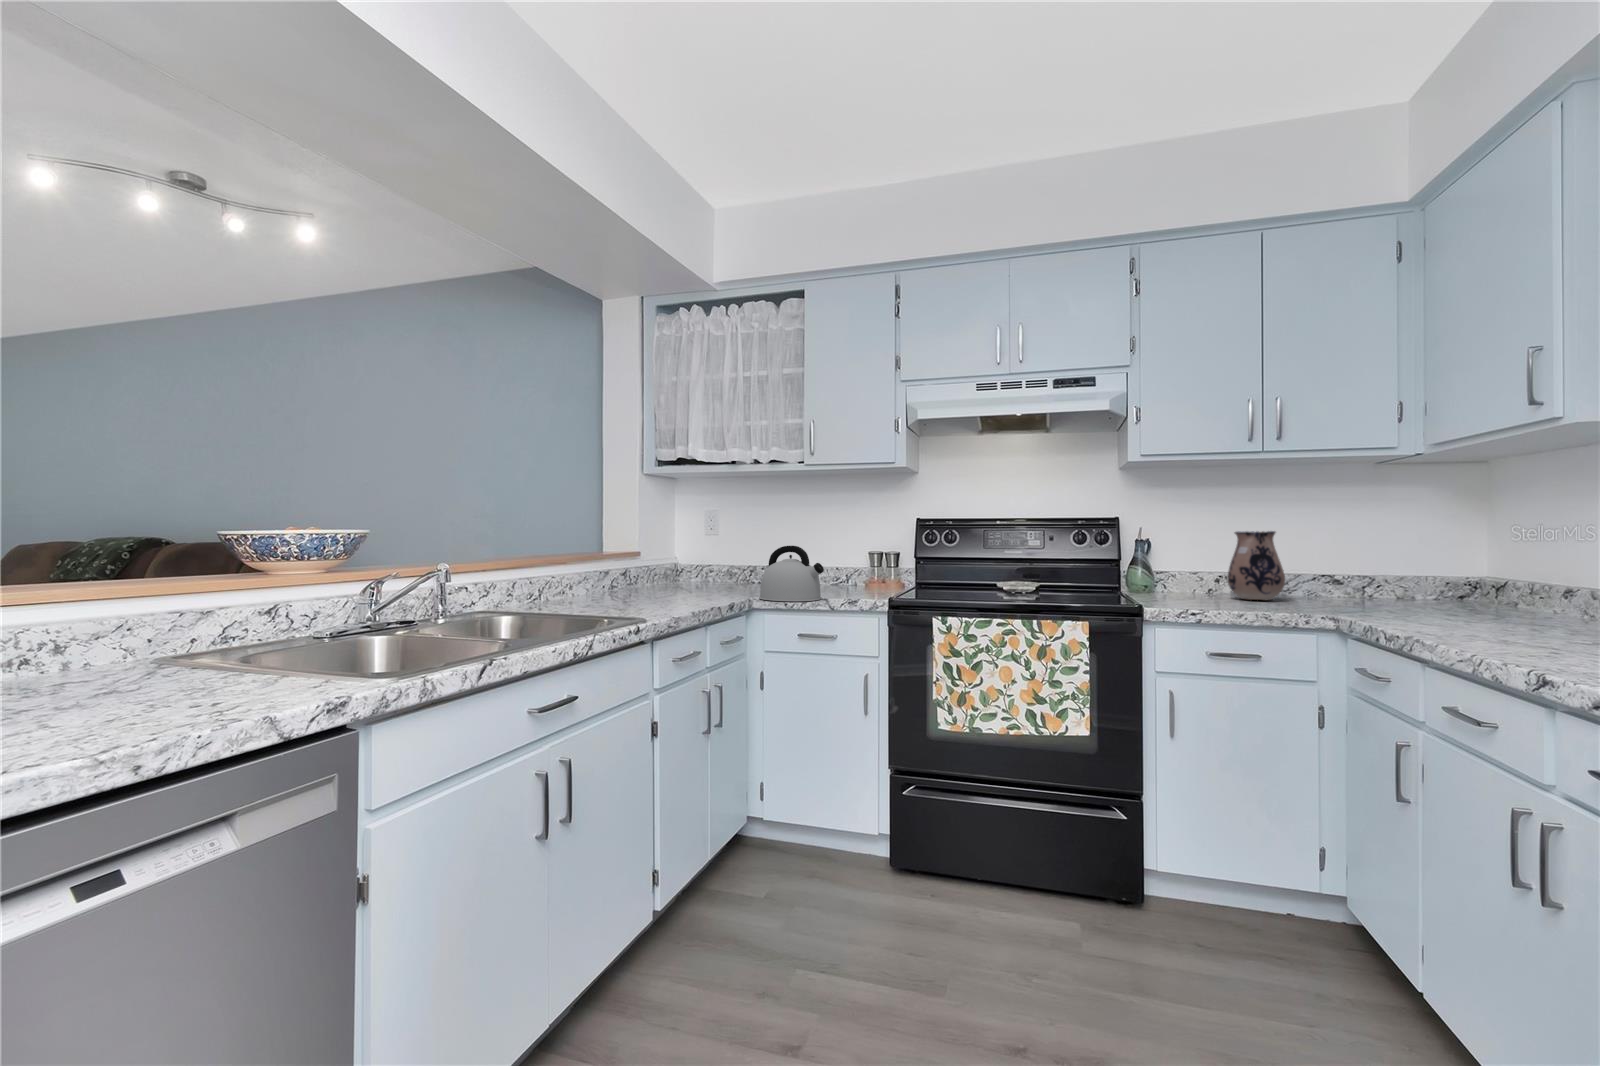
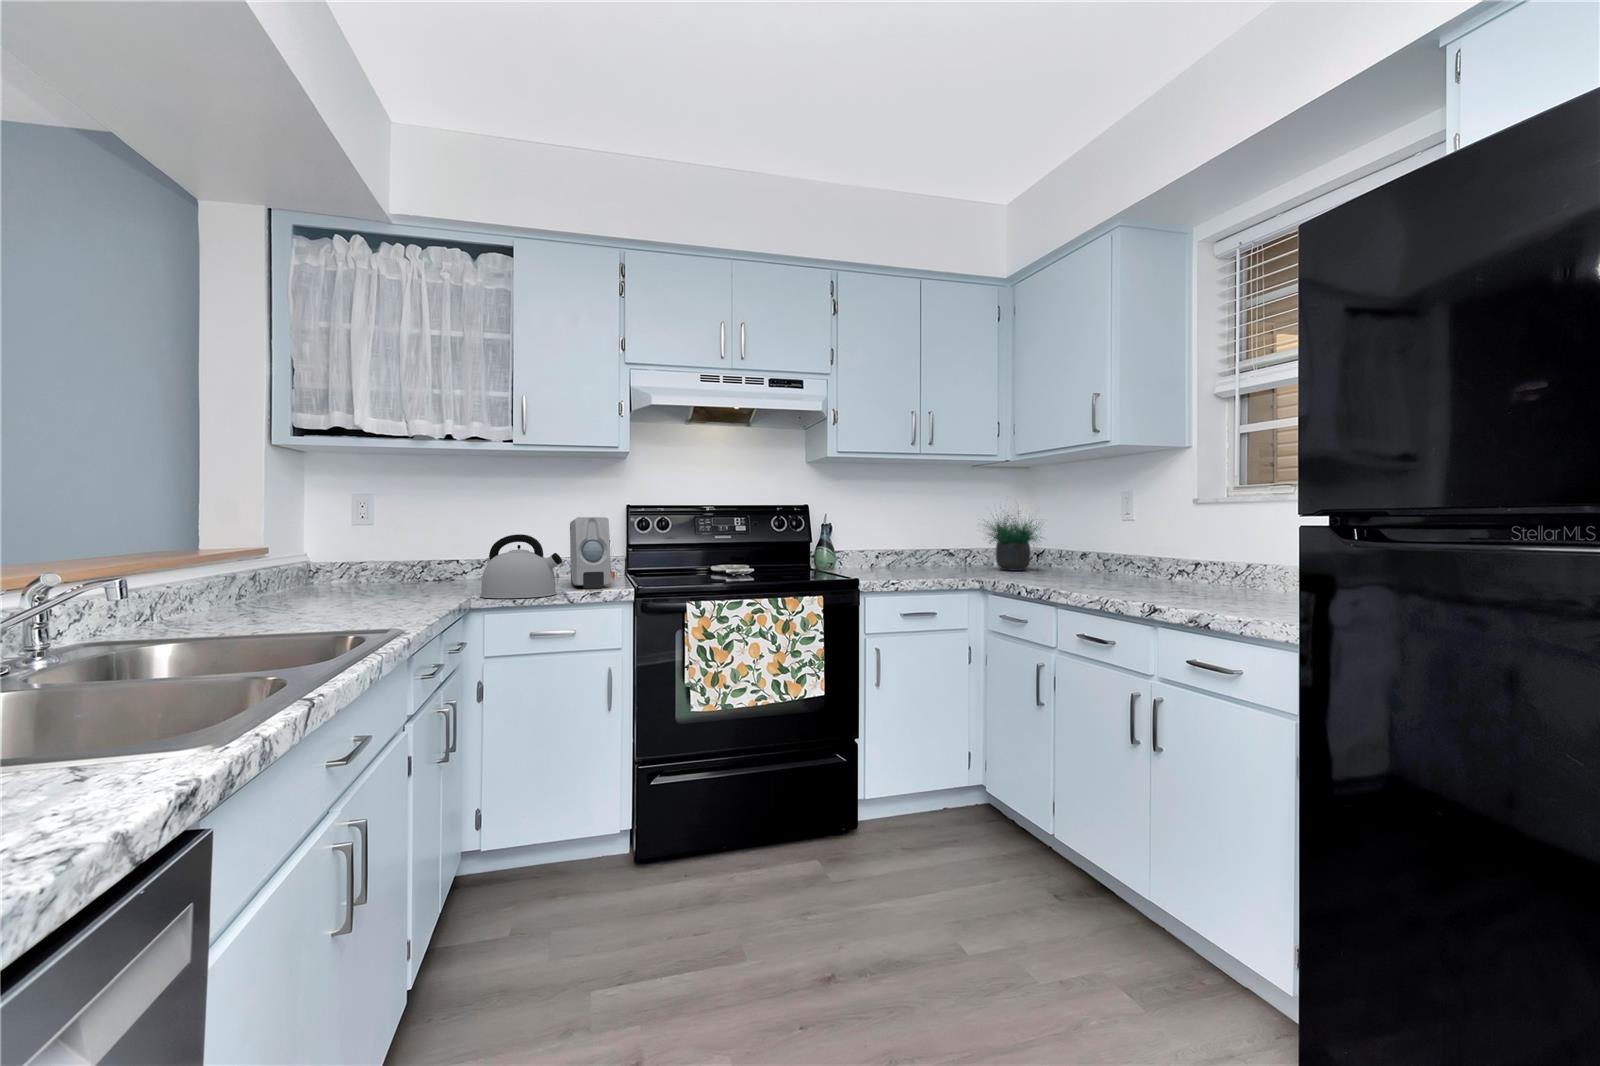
potted plant: none [1366,501,1509,610] -> present [986,515,1042,571]
soap dispenser: none [846,531,879,597] -> present [570,517,610,589]
ceramic pitcher: present [1228,531,1285,600] -> none [888,516,927,571]

